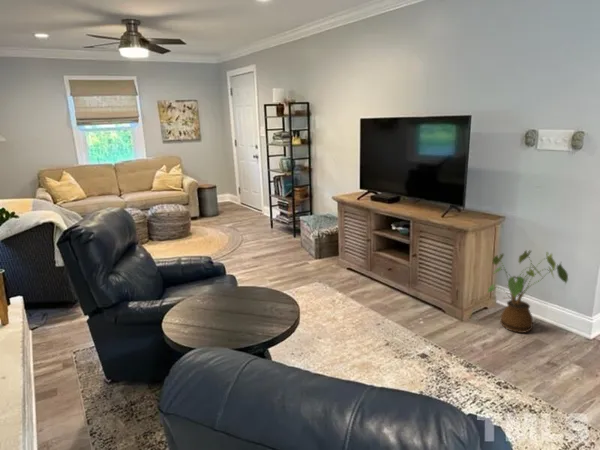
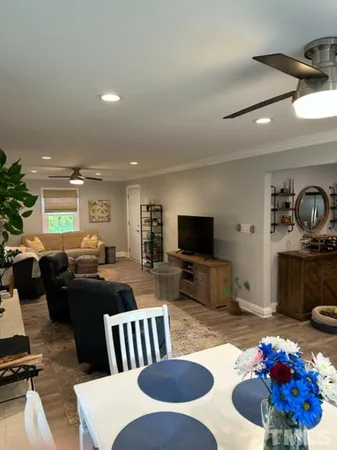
basket: none [314,227,383,302] -> present [150,267,182,301]

